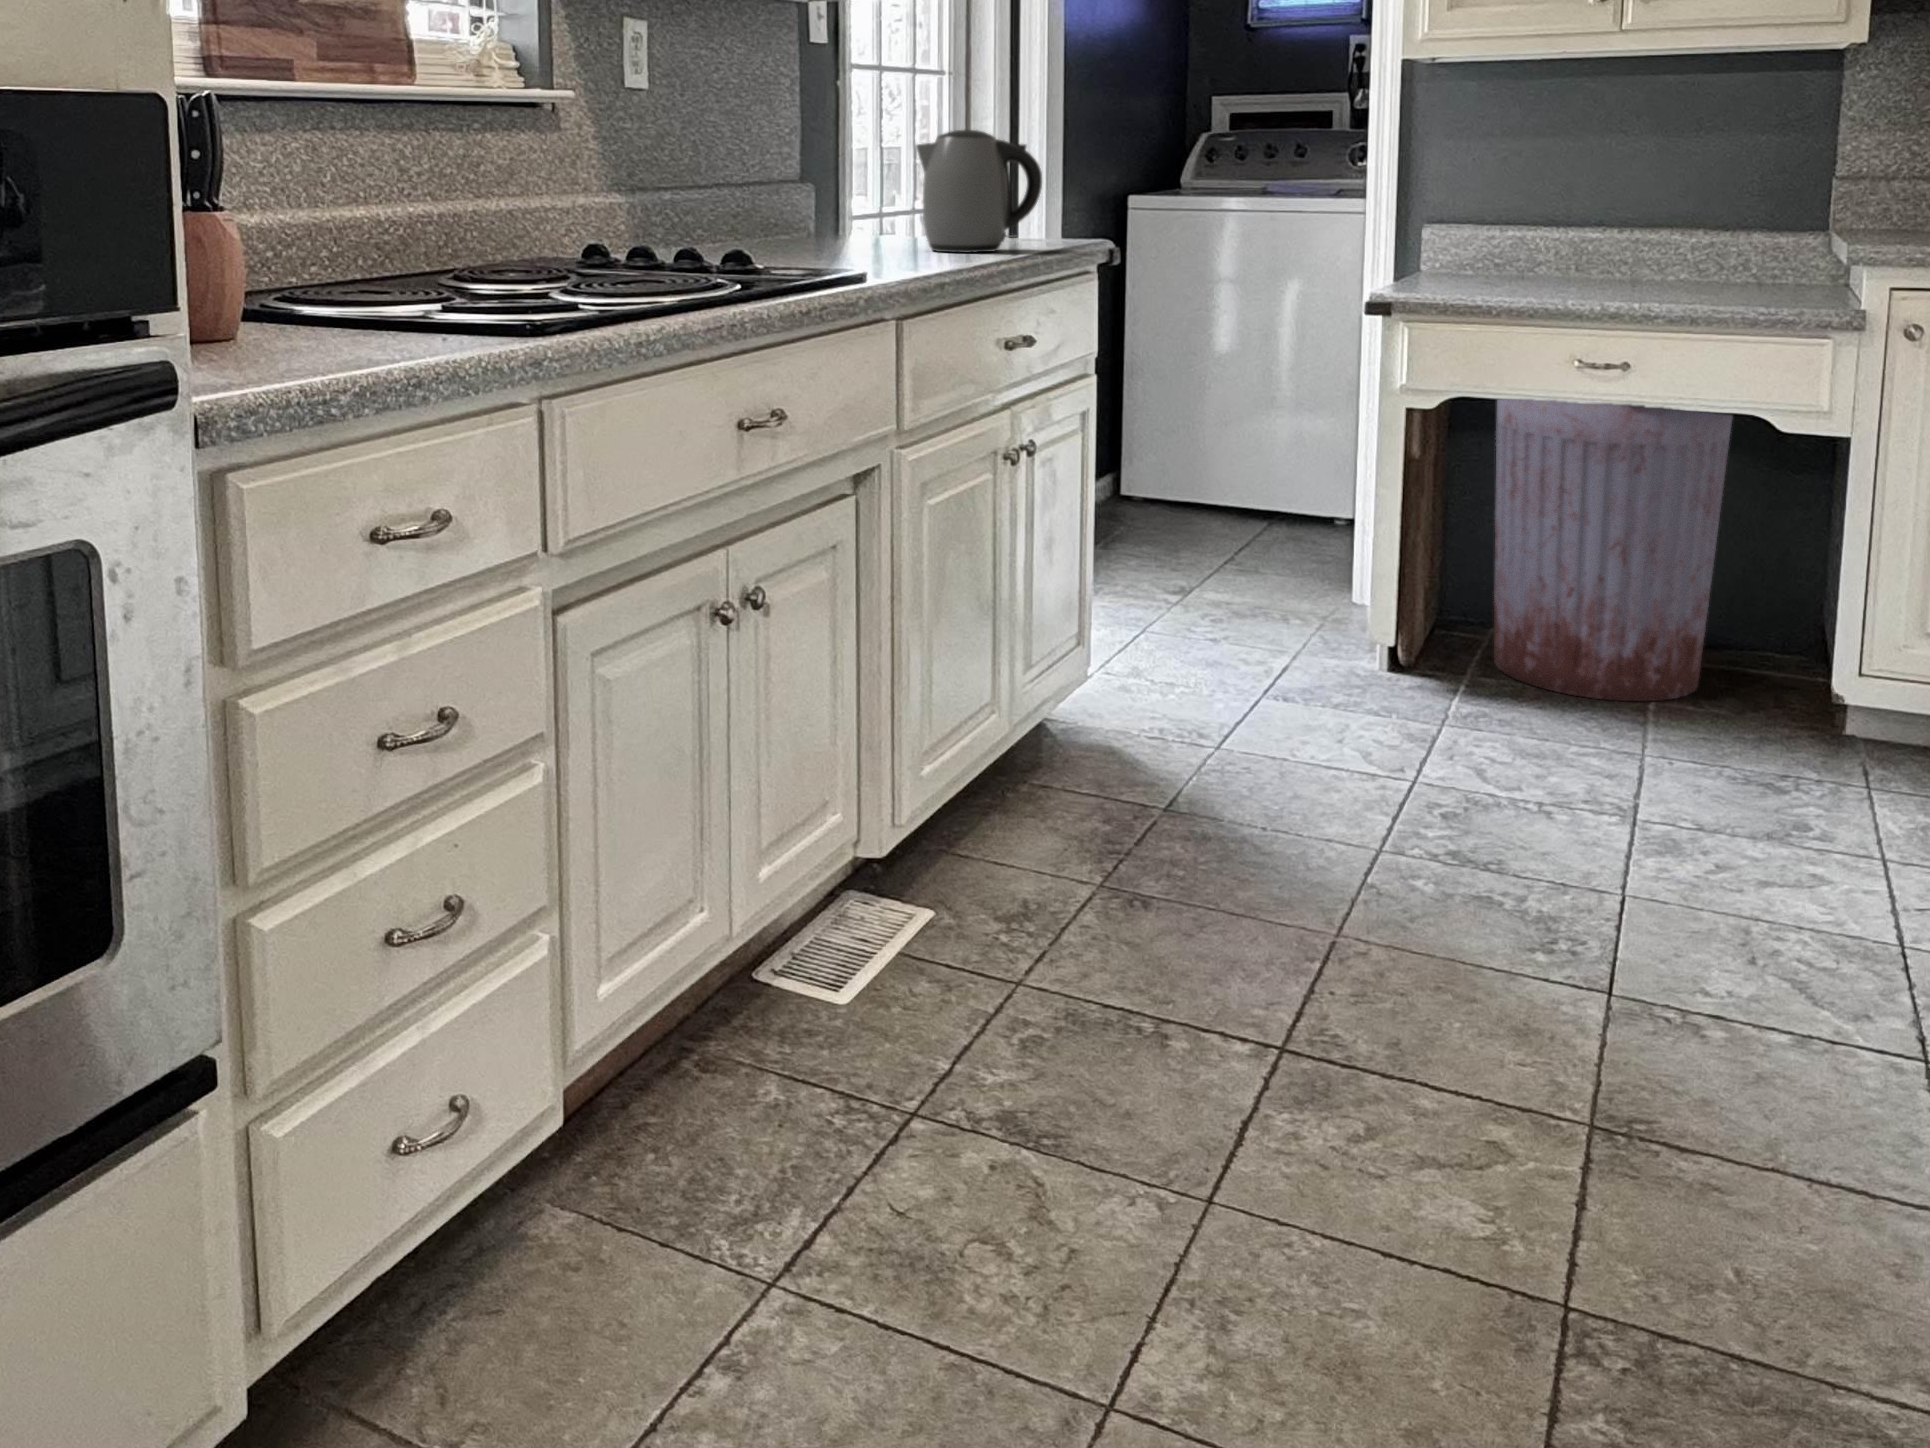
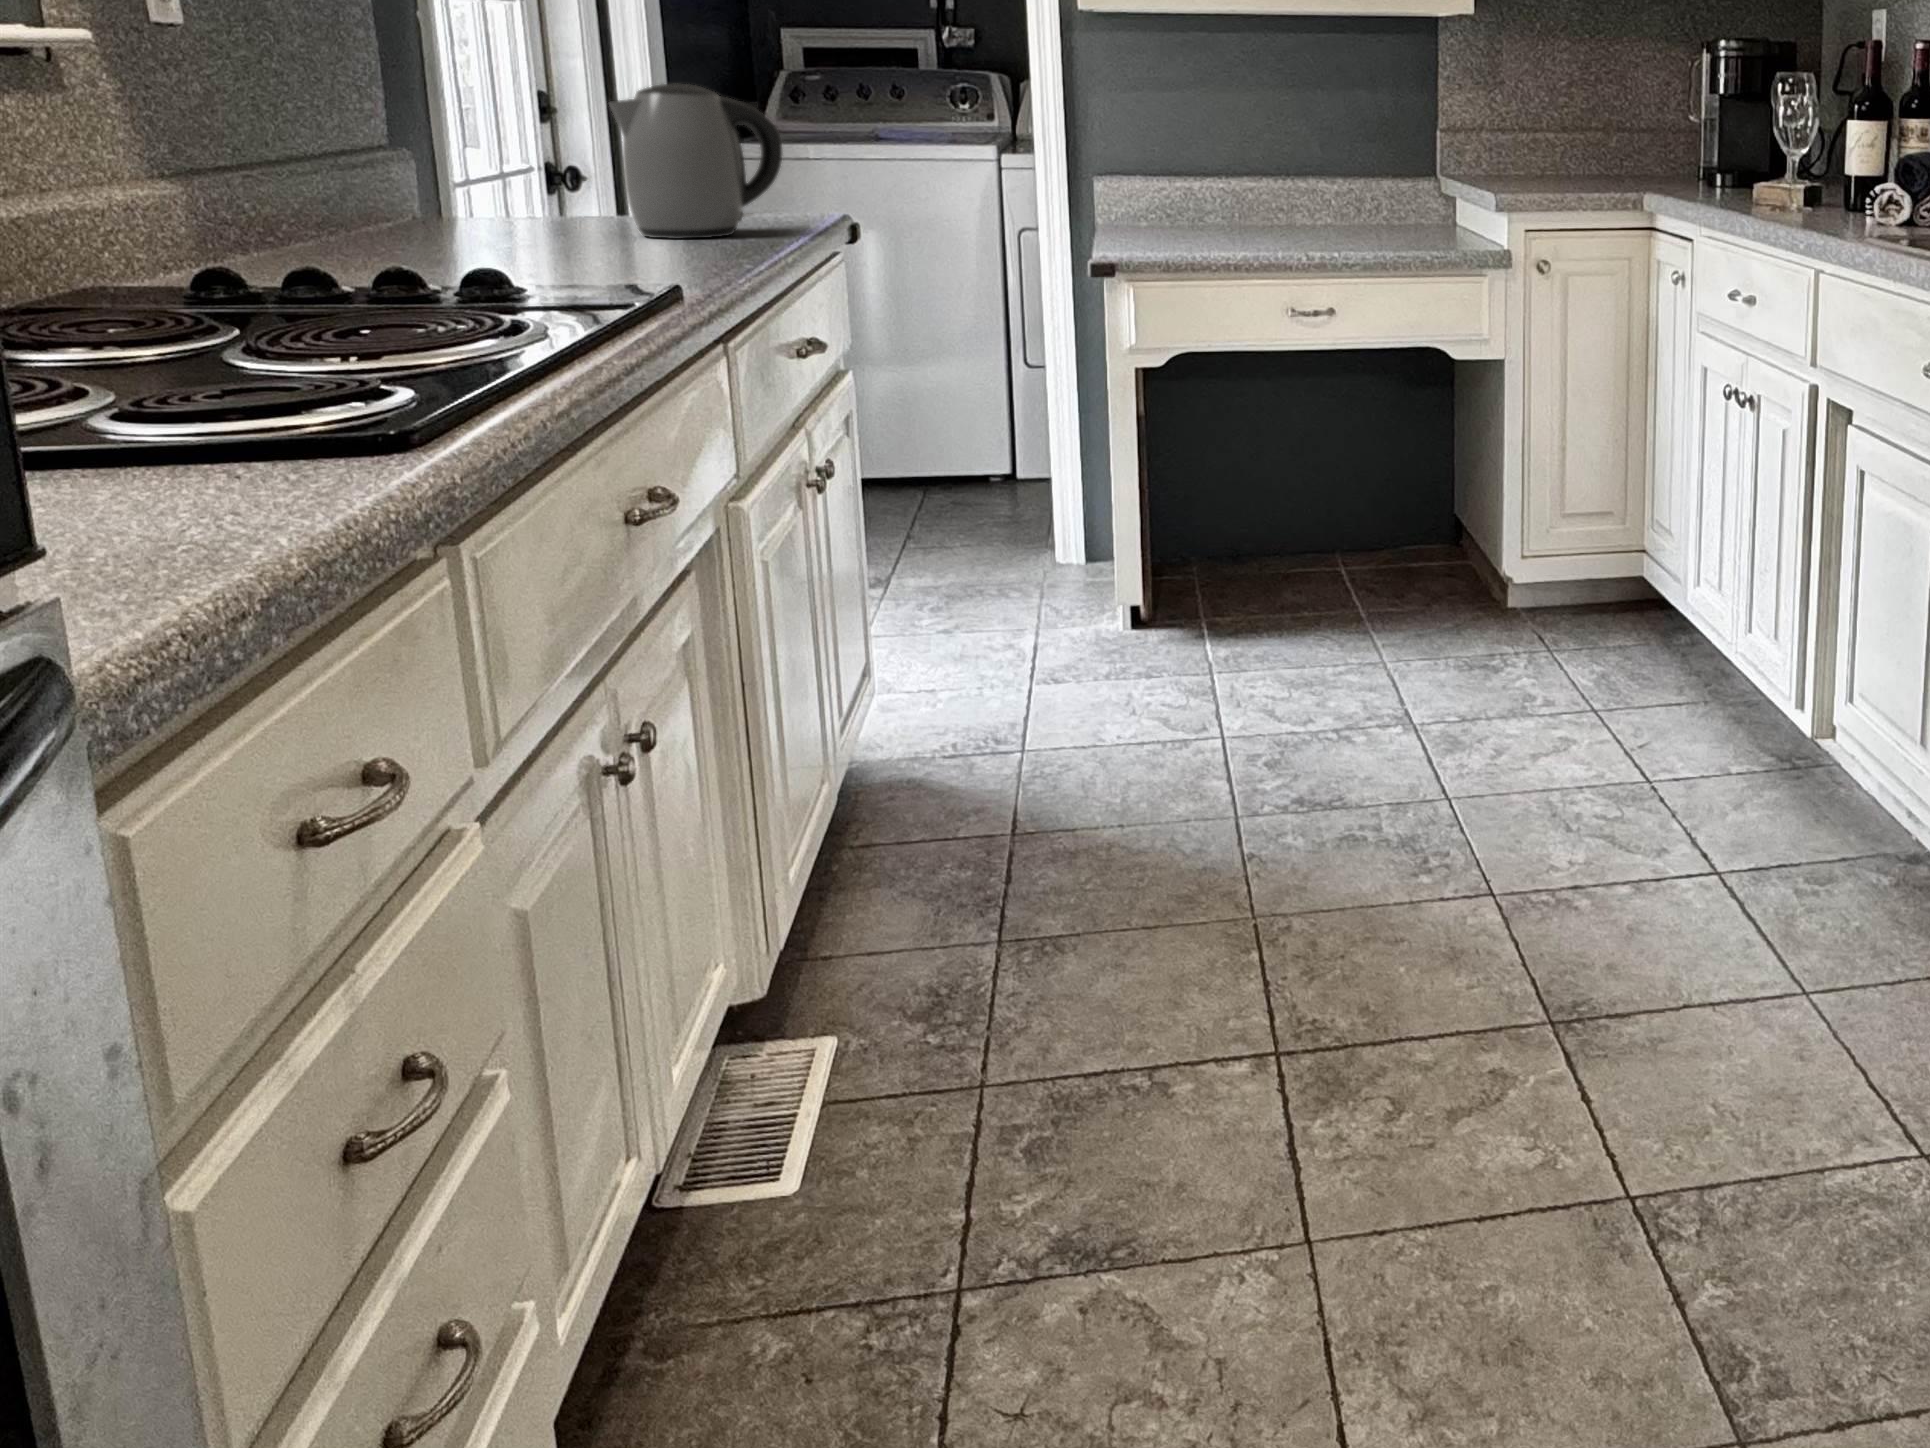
trash can: present [1494,399,1732,701] -> none [1198,306,1430,618]

